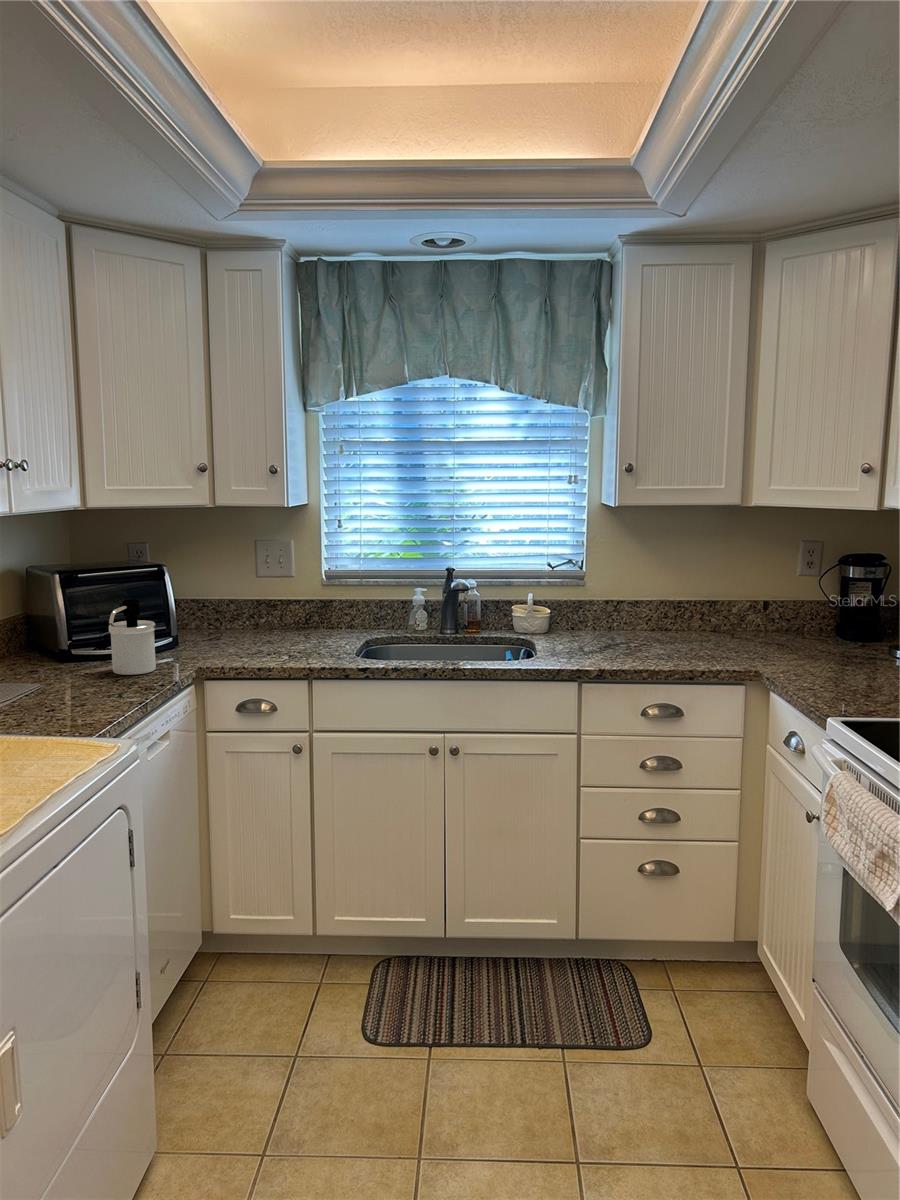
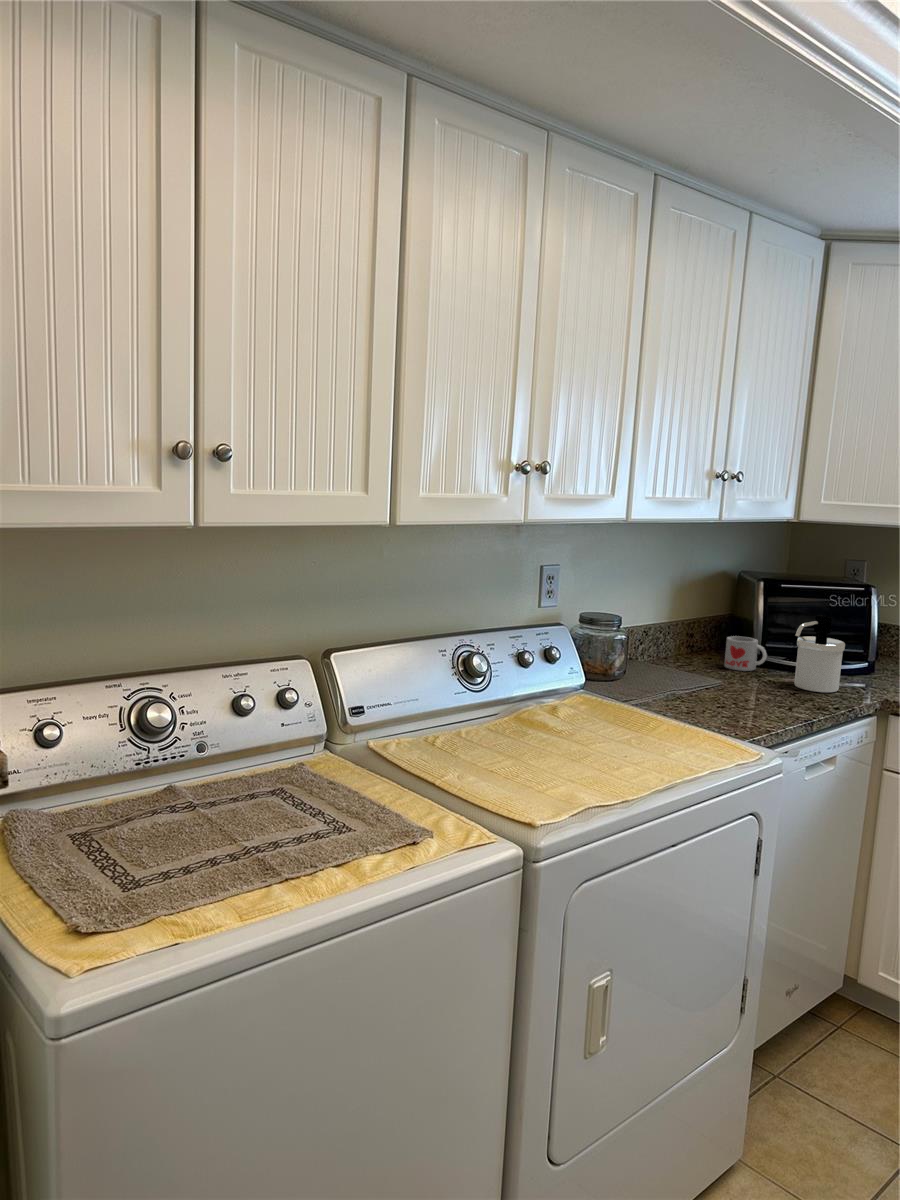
mug: none [31,634,78,670] -> present [724,636,767,671]

